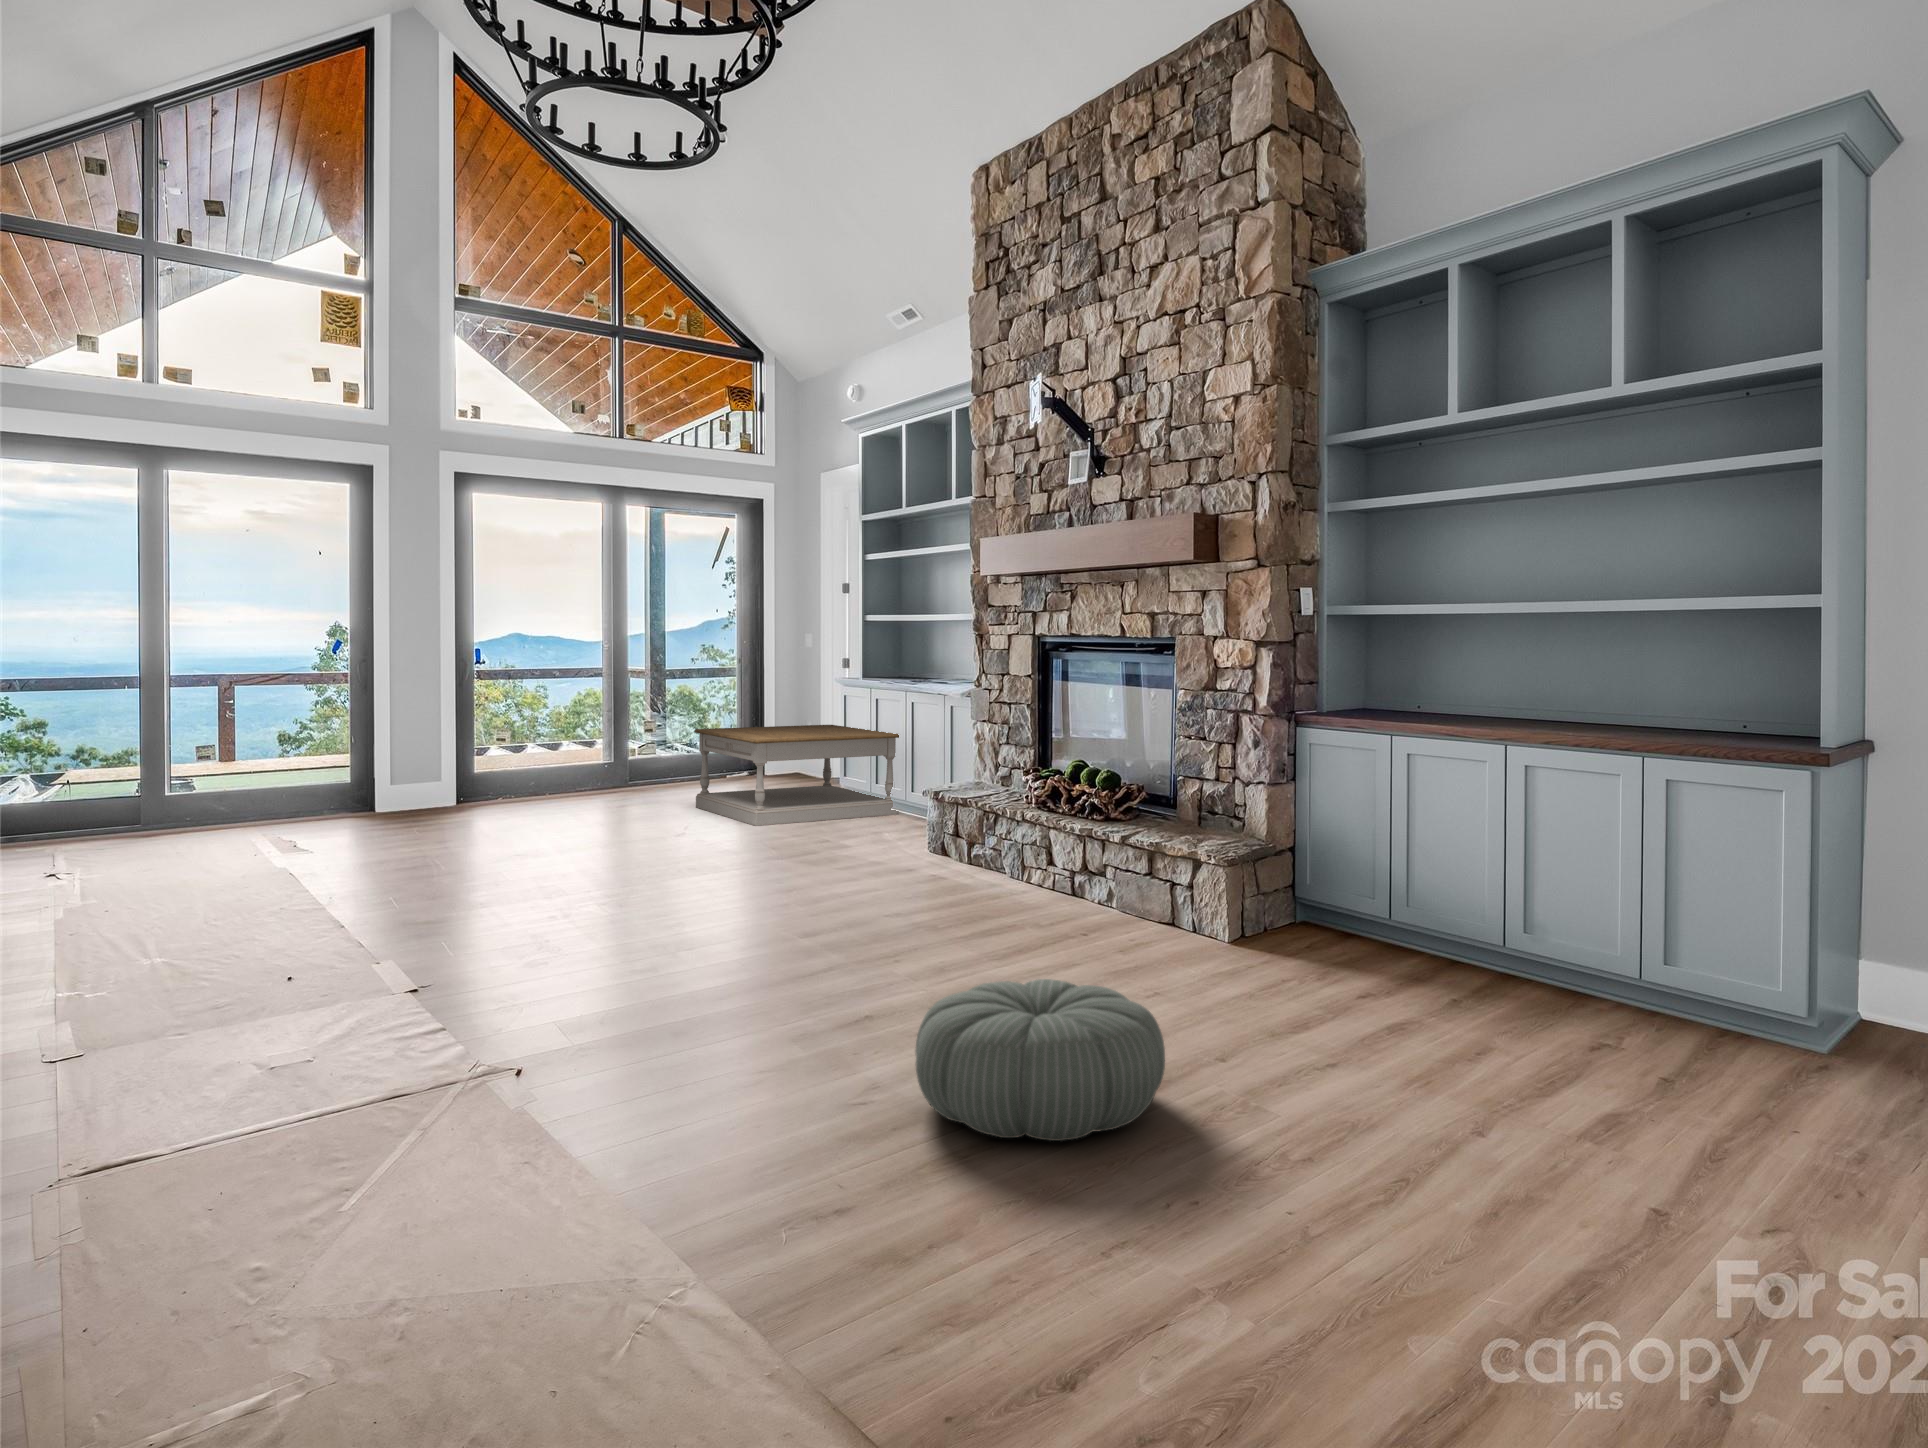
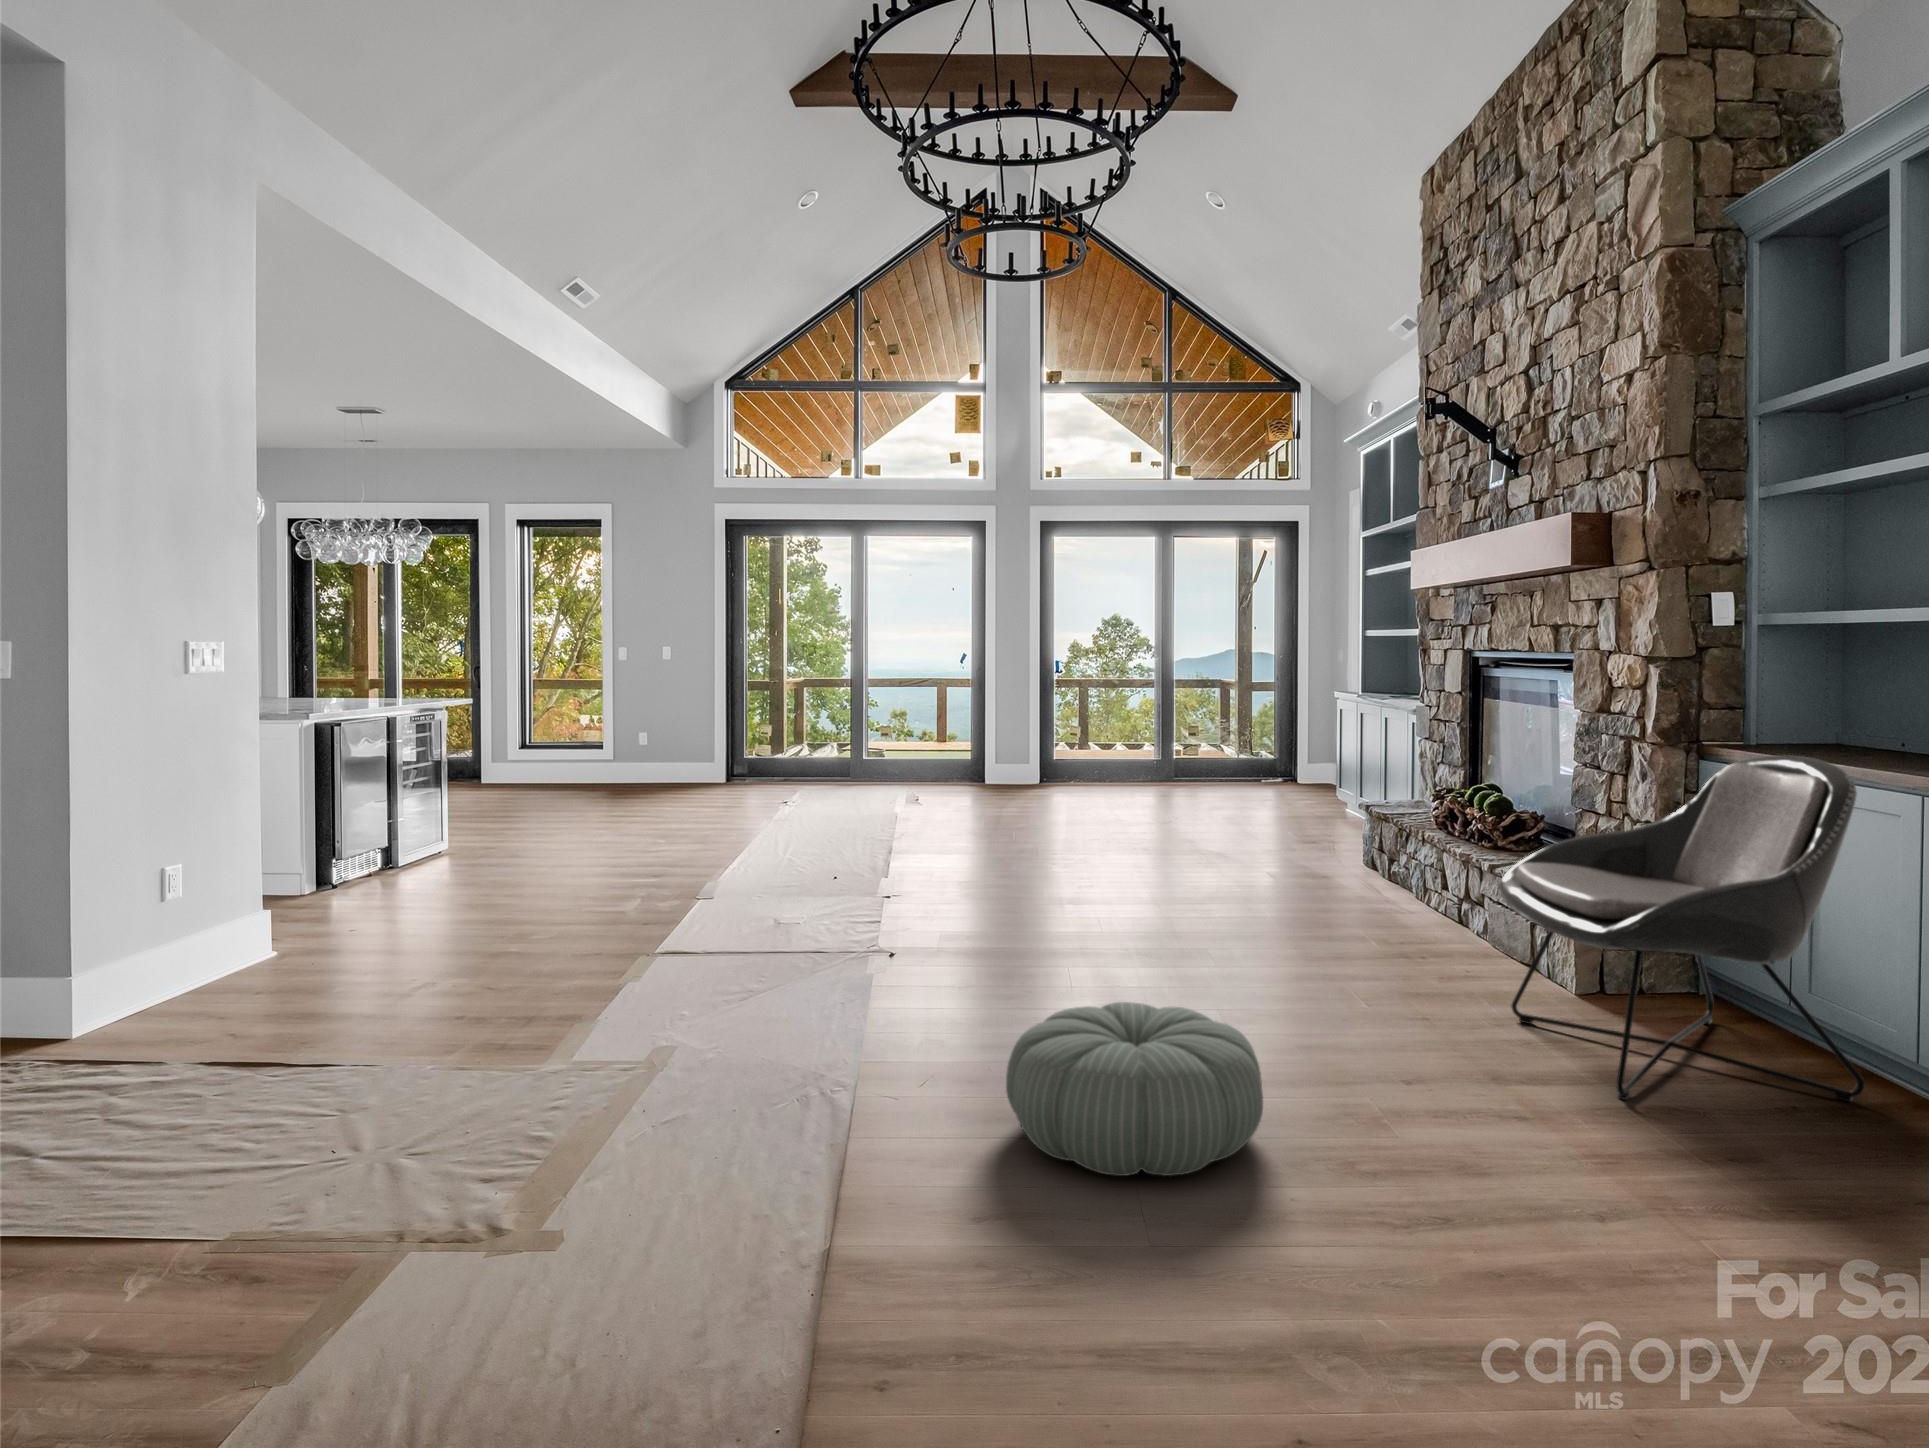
lounge chair: none [1191,719,1475,1007] -> present [1498,755,1864,1102]
coffee table: present [694,725,899,826] -> none [1205,735,1388,827]

